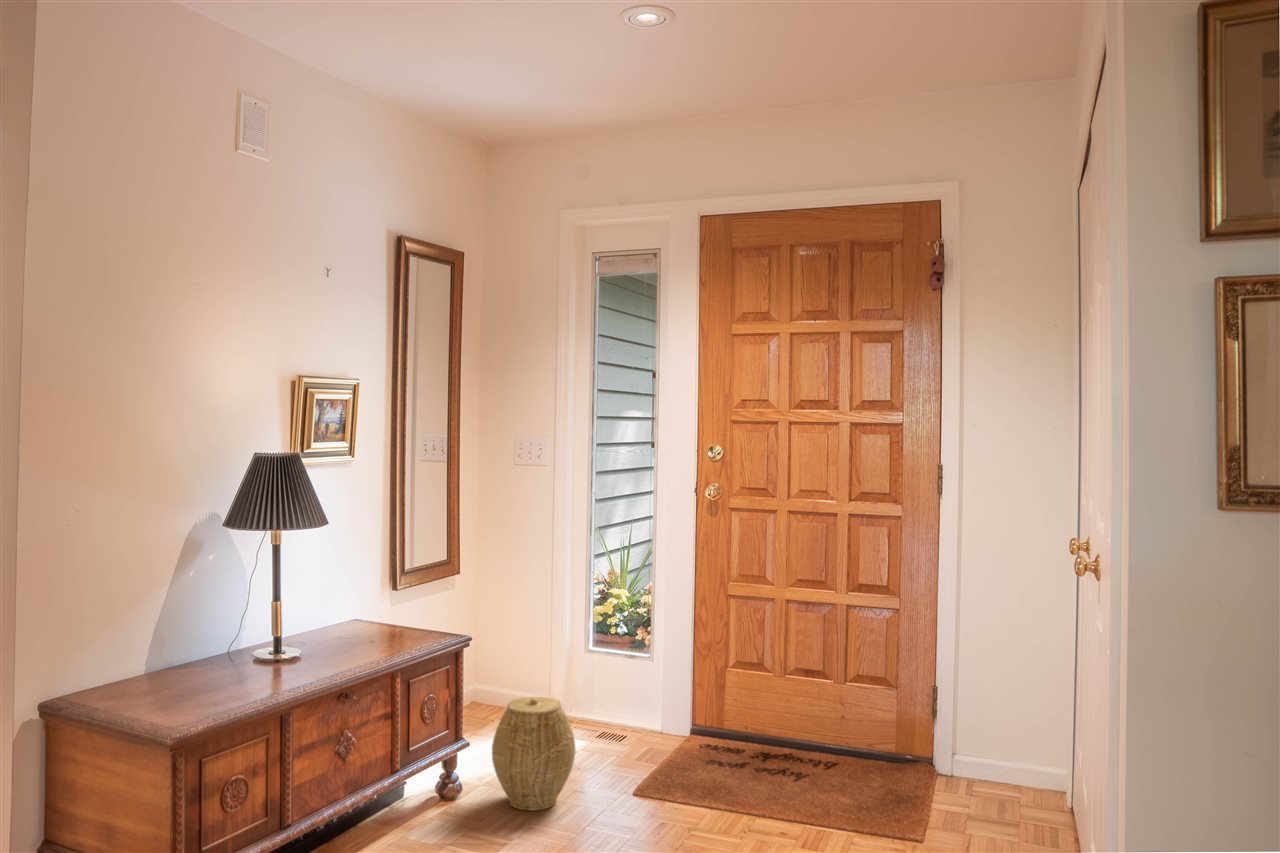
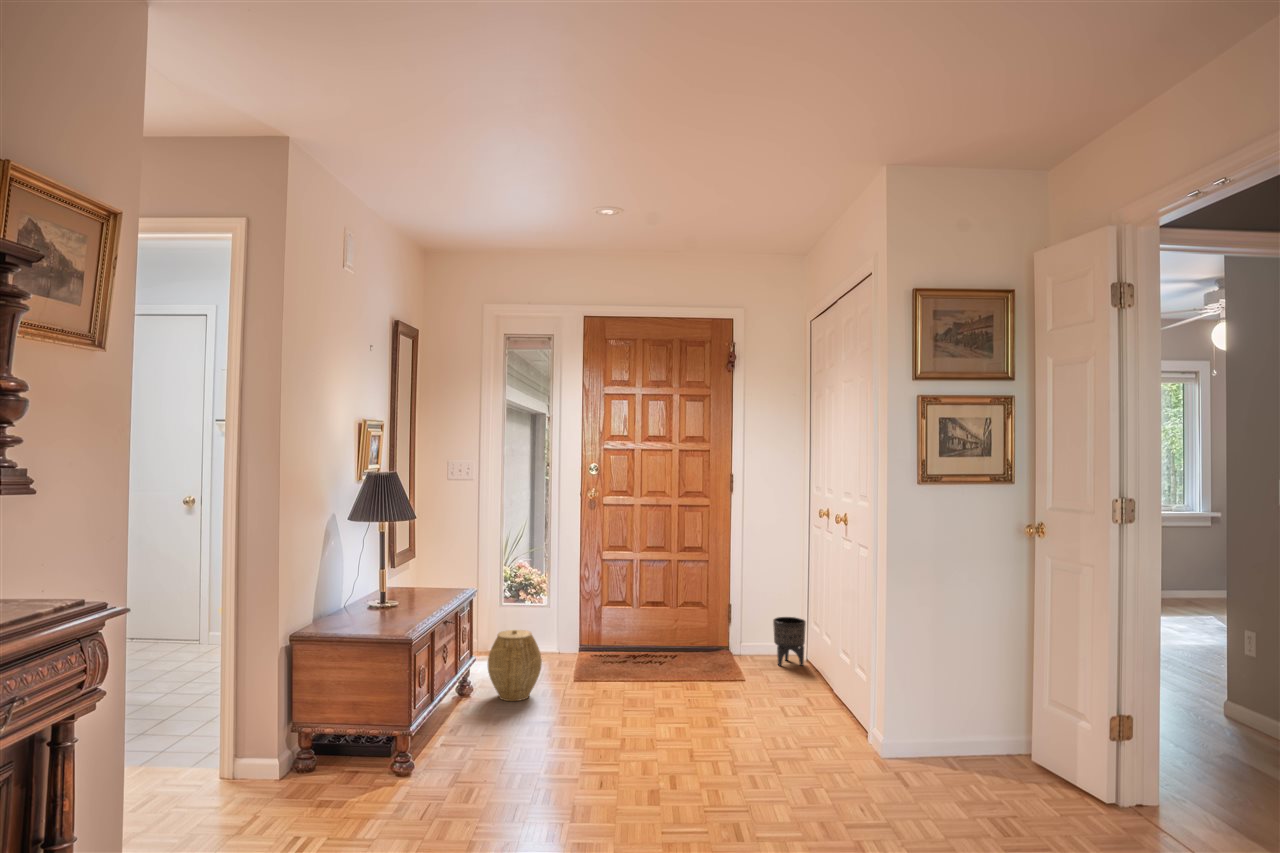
planter: none [1005,721,1067,817] -> present [773,617,806,666]

